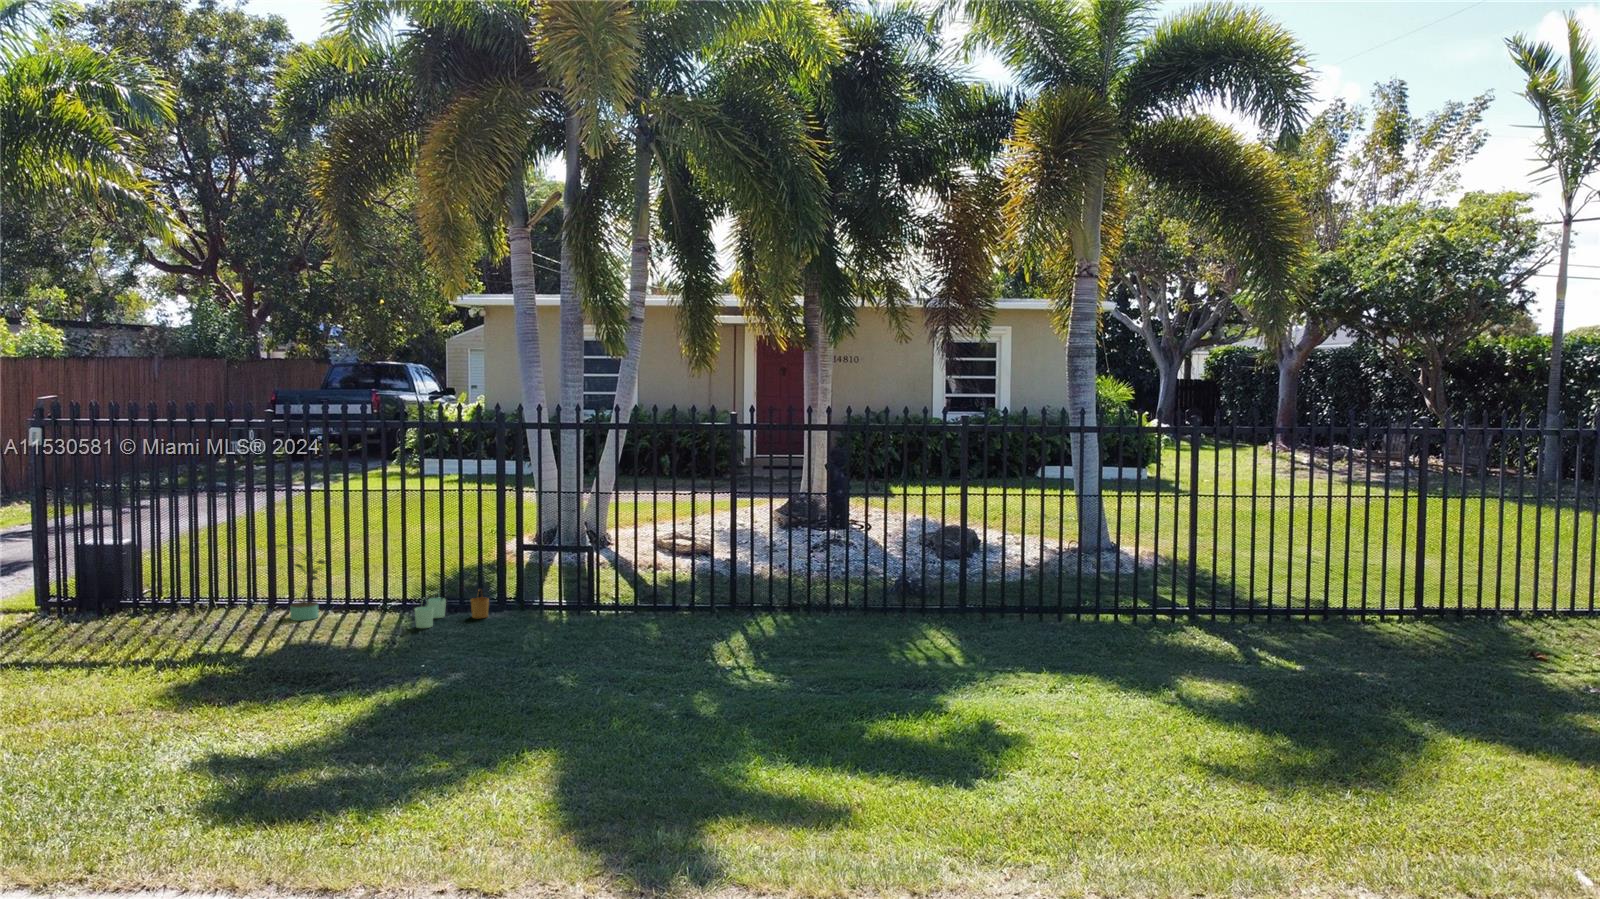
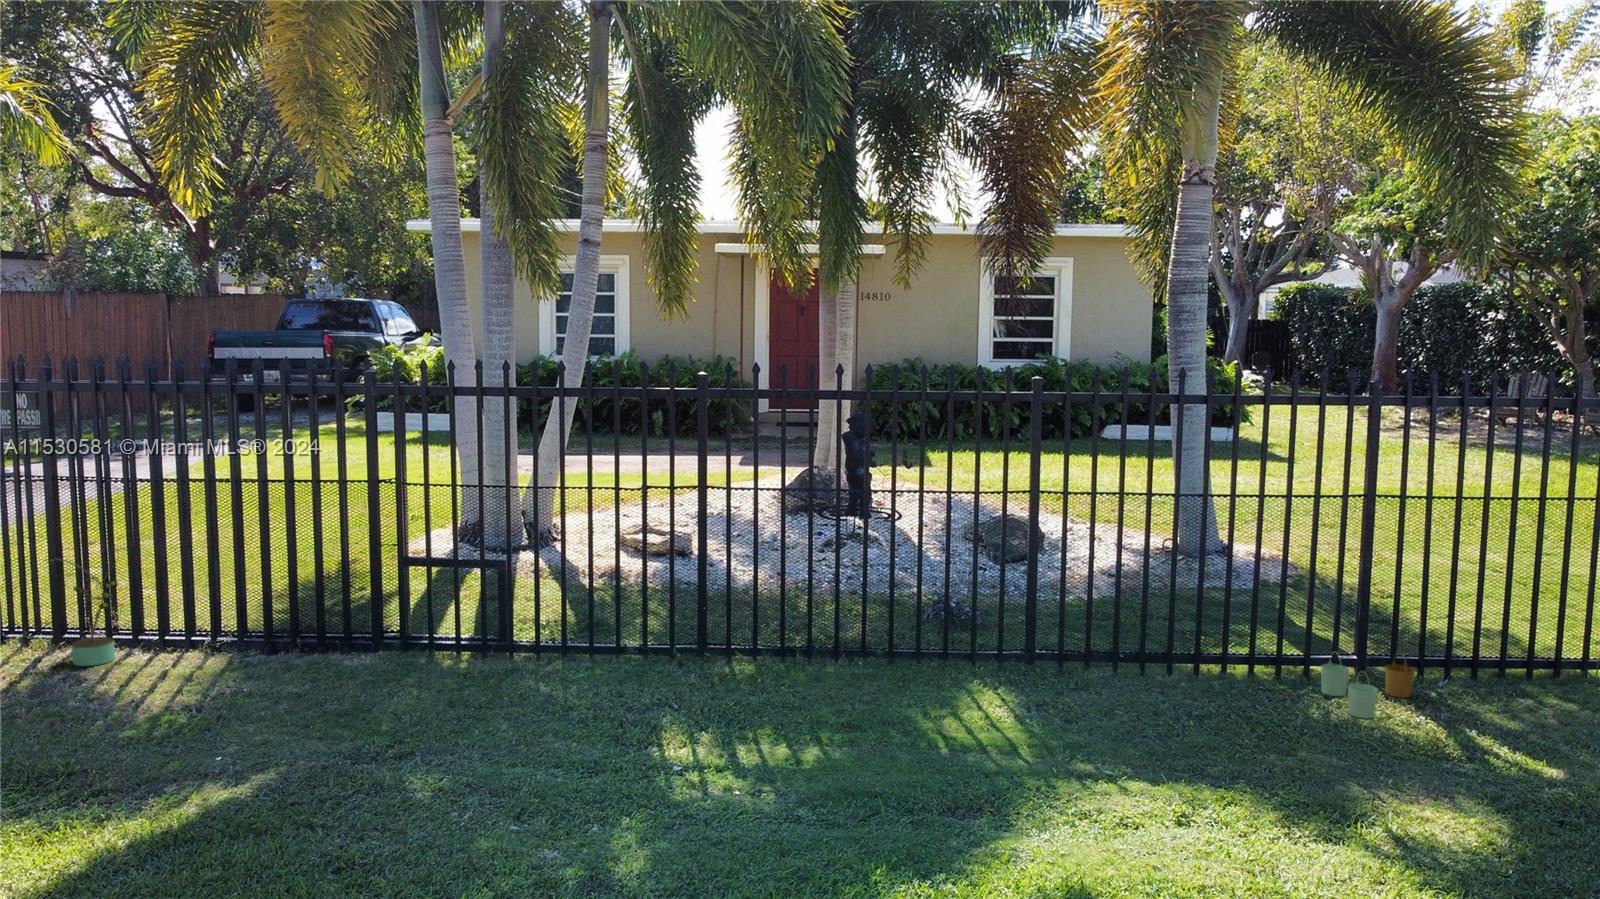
bucket: present [415,597,489,628] -> present [1321,653,1415,719]

